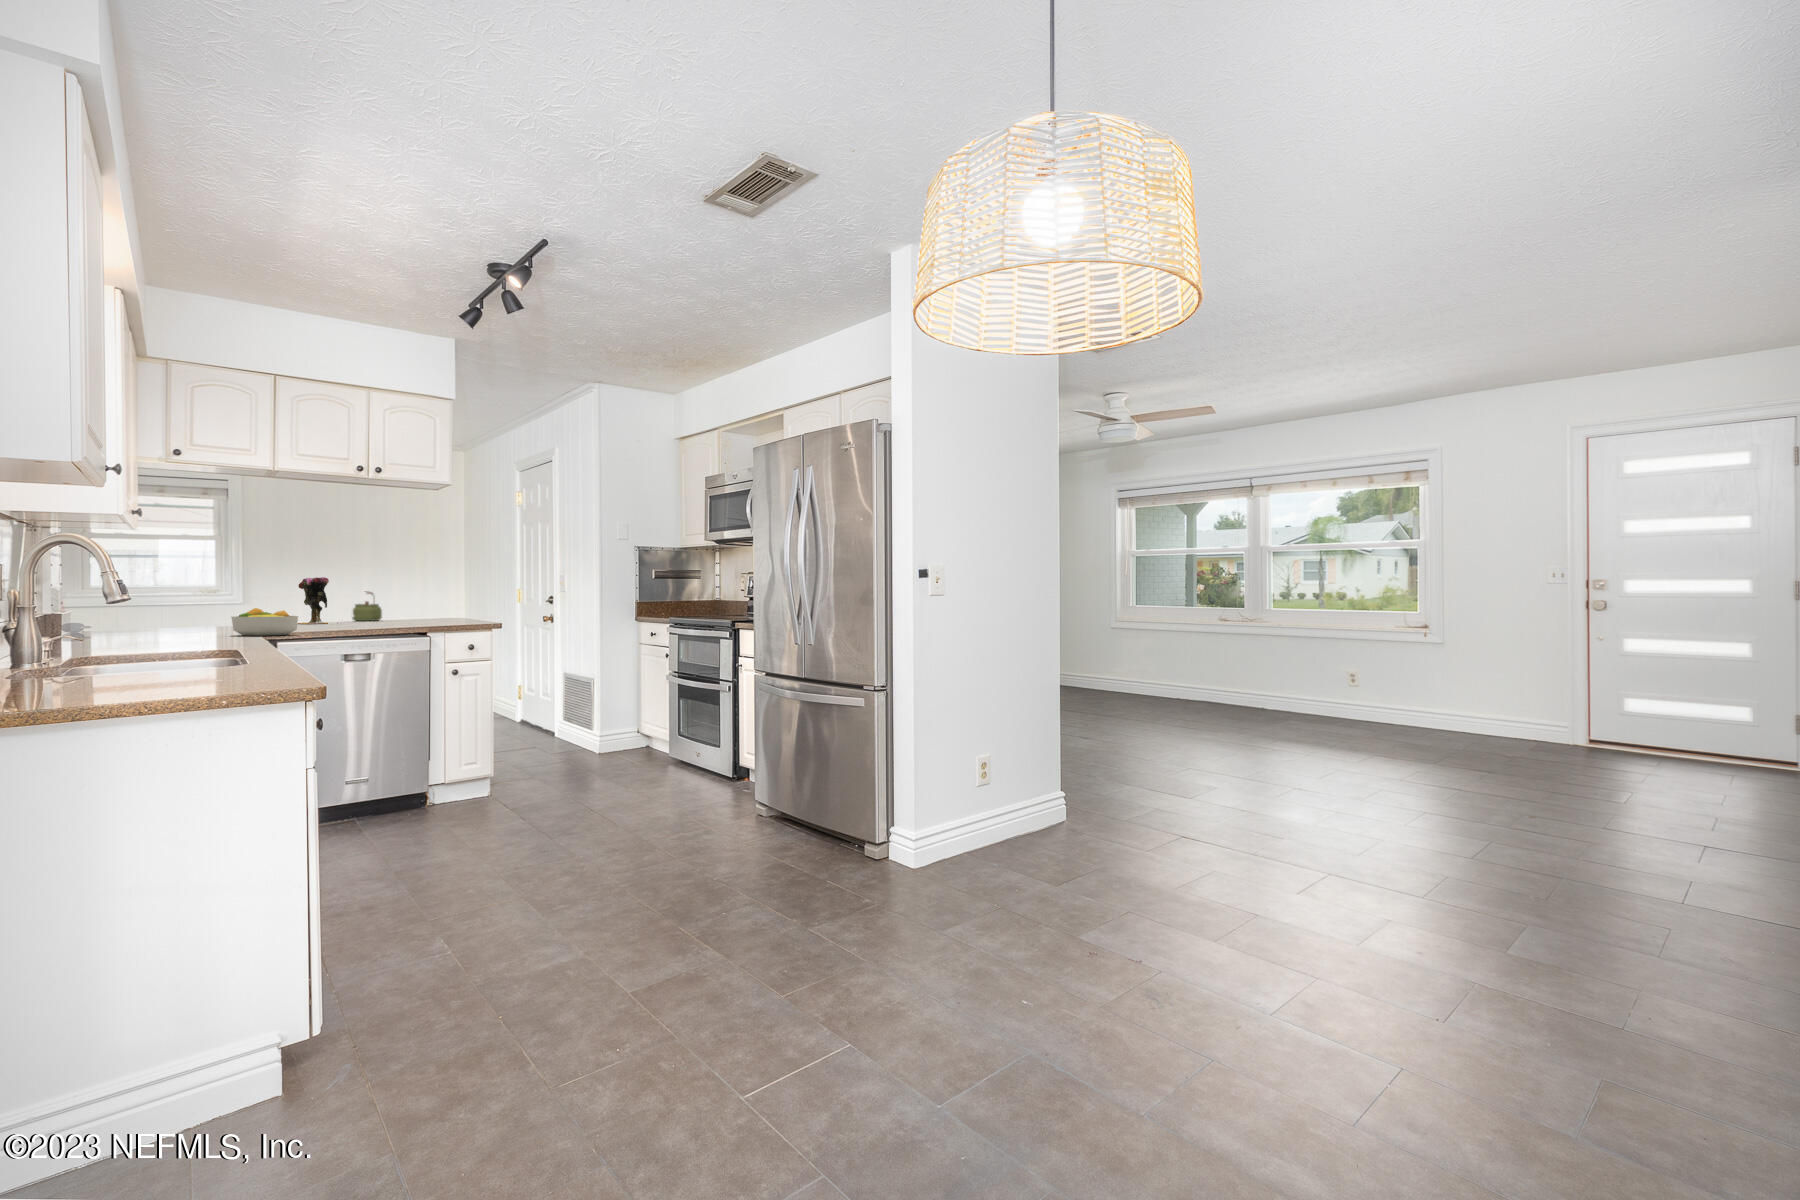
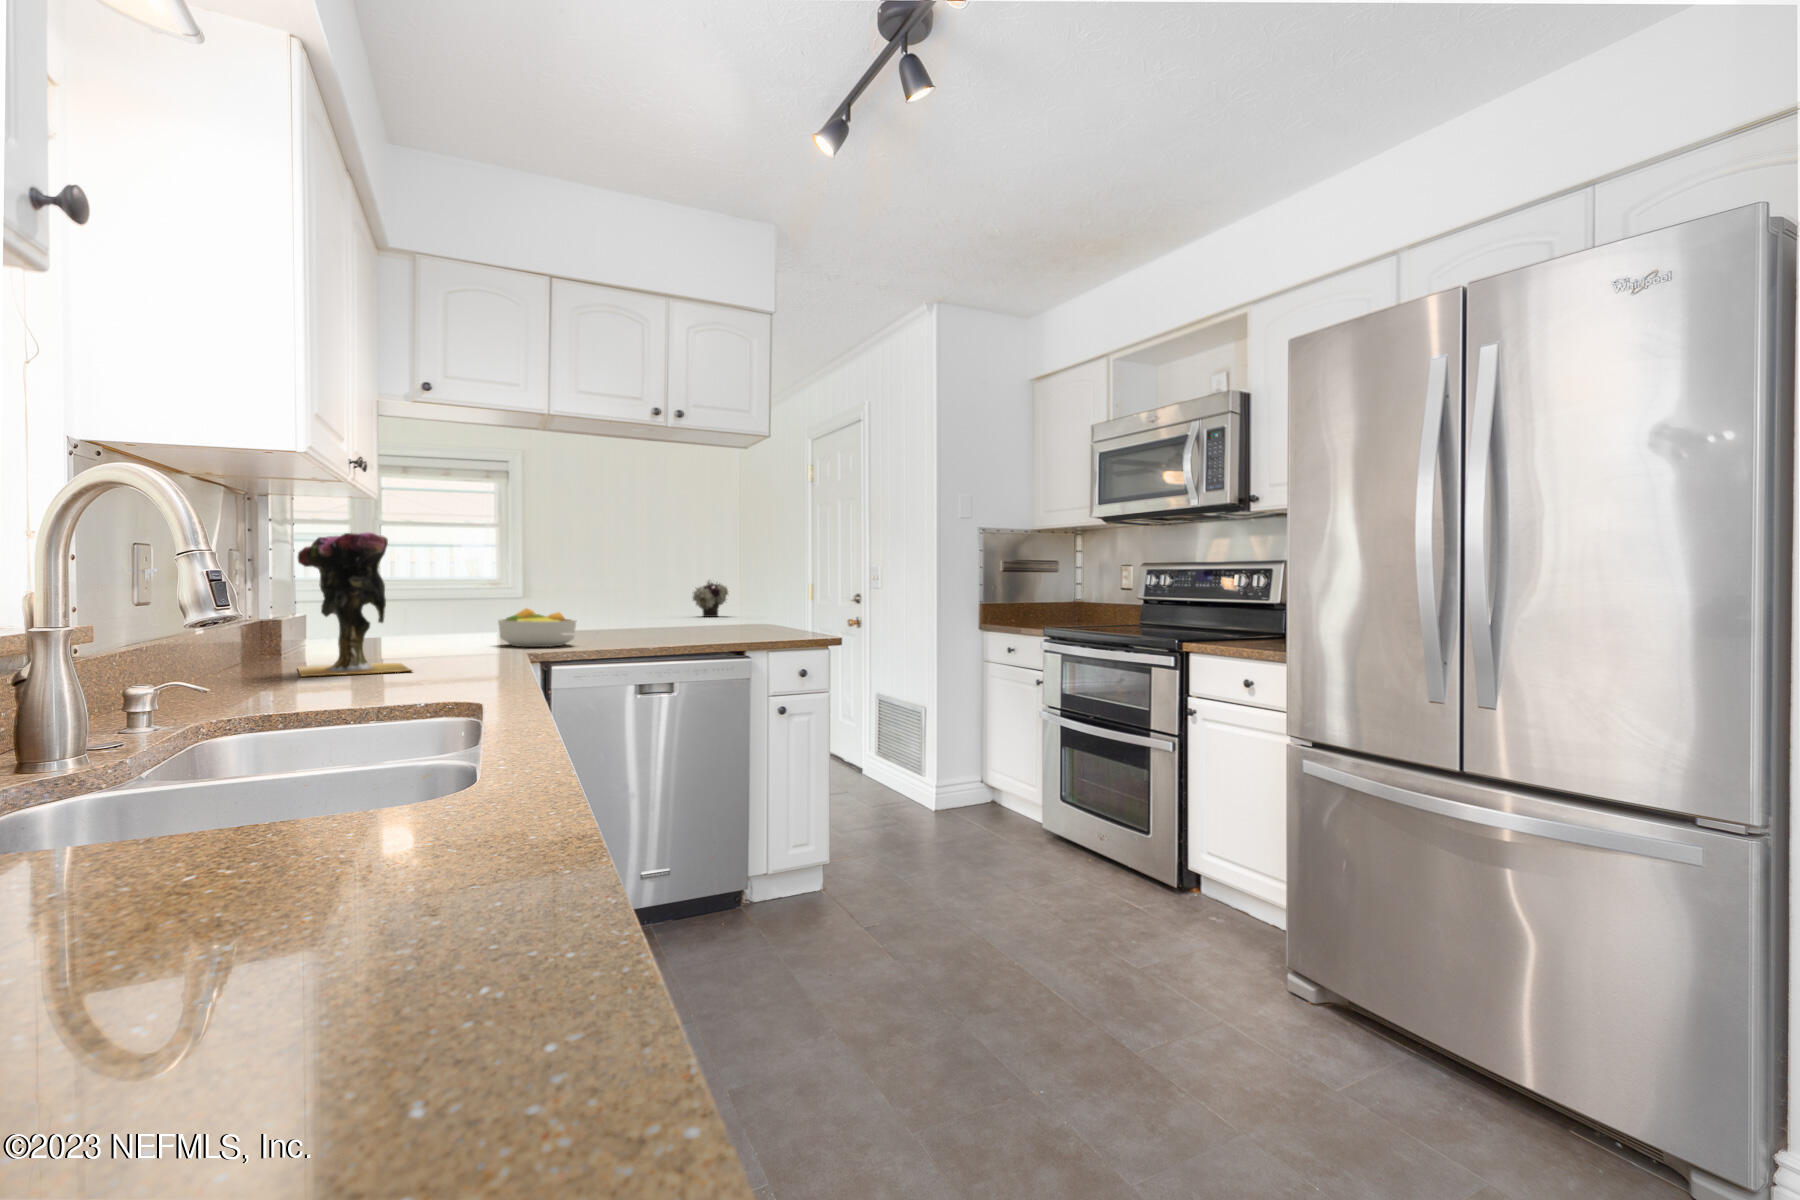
vase: present [298,577,329,624] -> present [298,532,411,677]
flower arrangement: none [419,585,457,620] -> present [693,580,728,617]
kettle: present [352,591,382,621] -> none [623,584,653,617]

